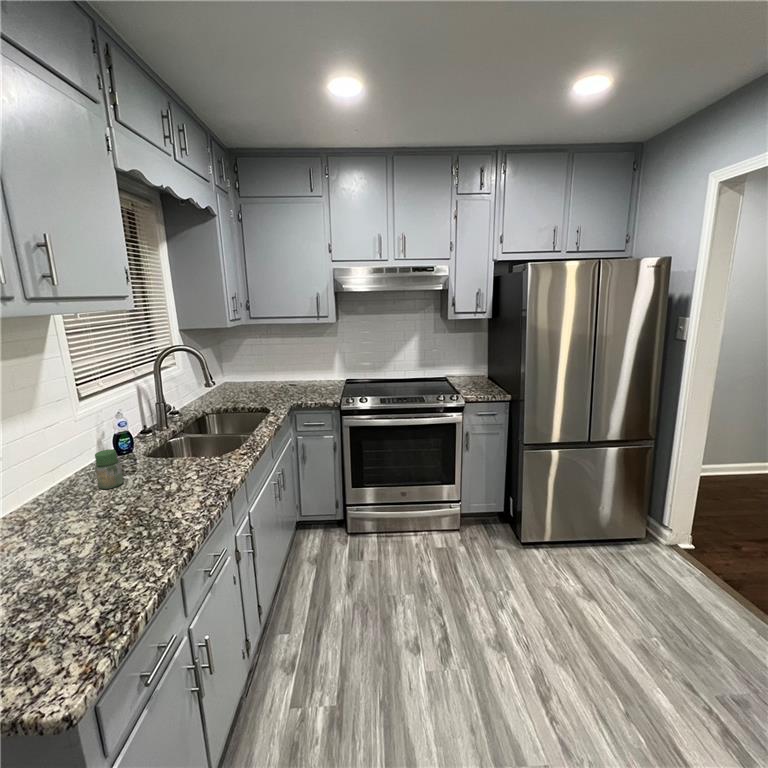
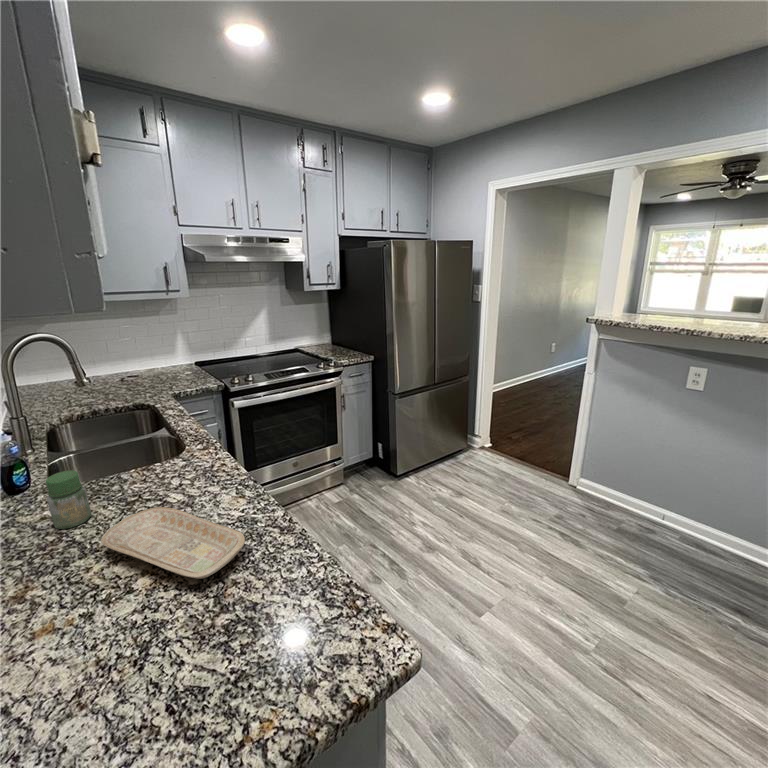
tray: none [67,491,138,556] -> present [101,507,245,579]

